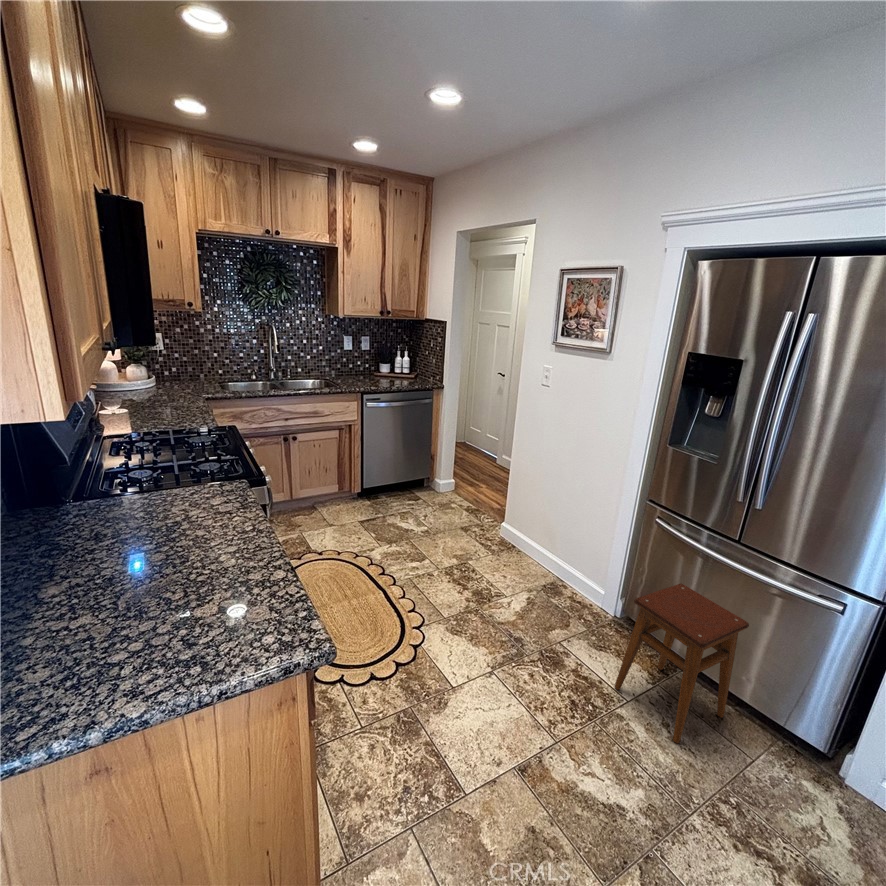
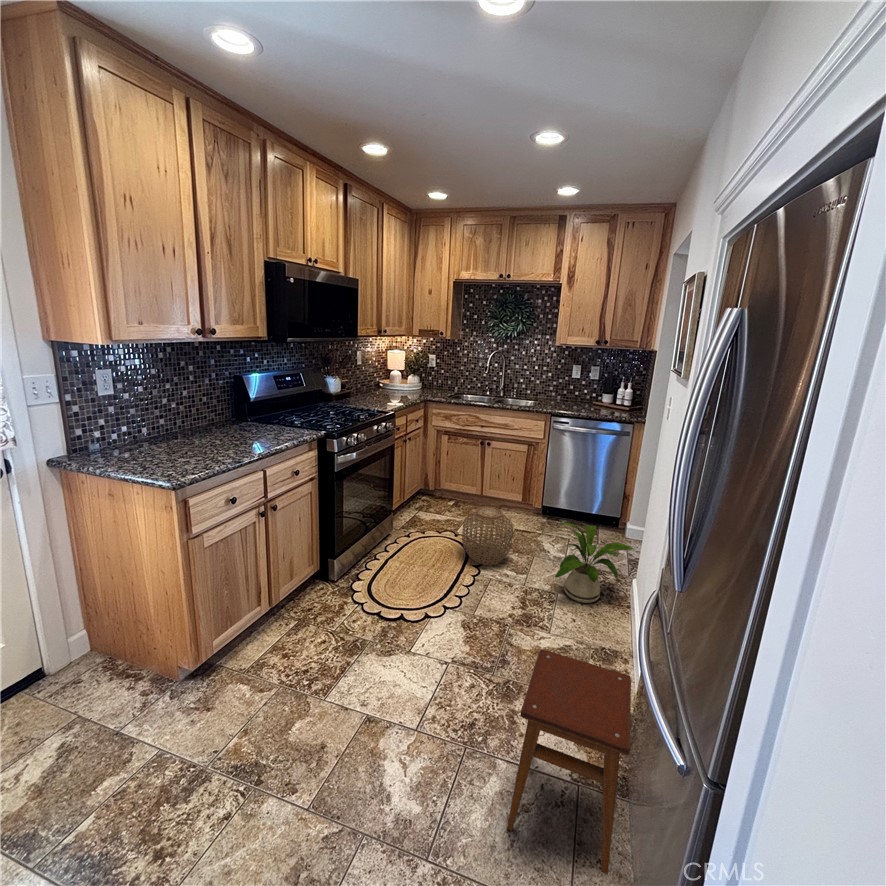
house plant: none [457,491,514,563] -> present [554,523,635,603]
woven basket: none [349,506,406,572] -> present [462,506,513,566]

